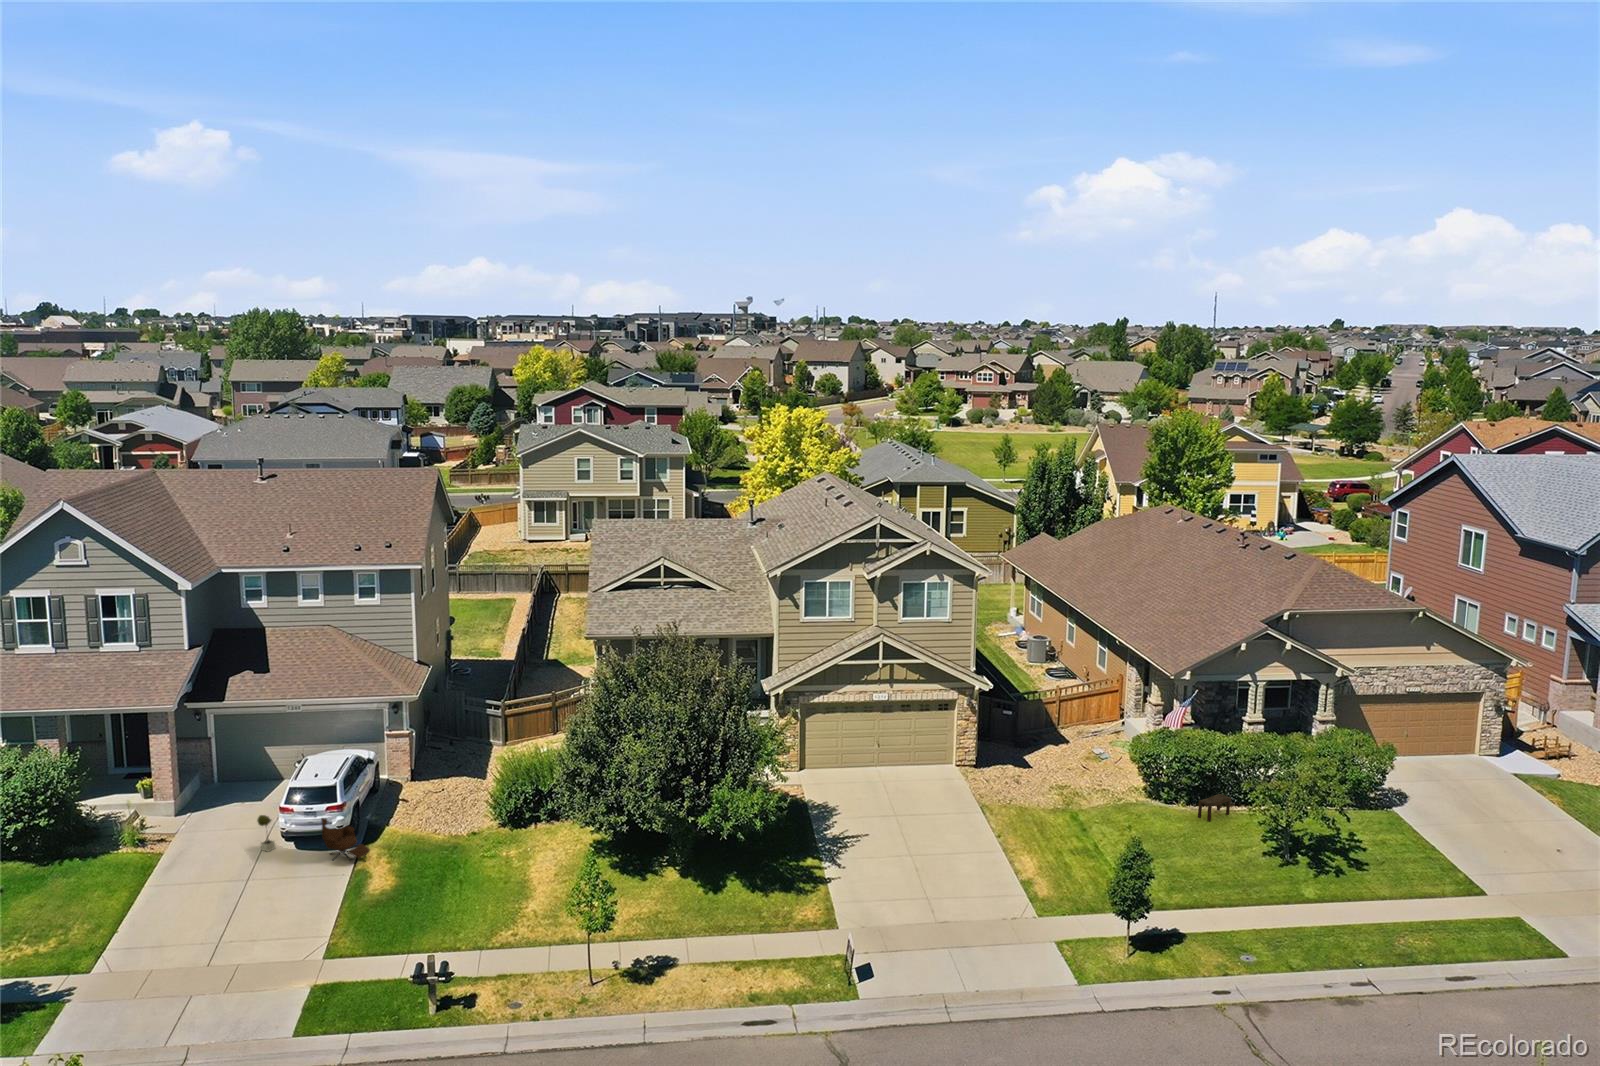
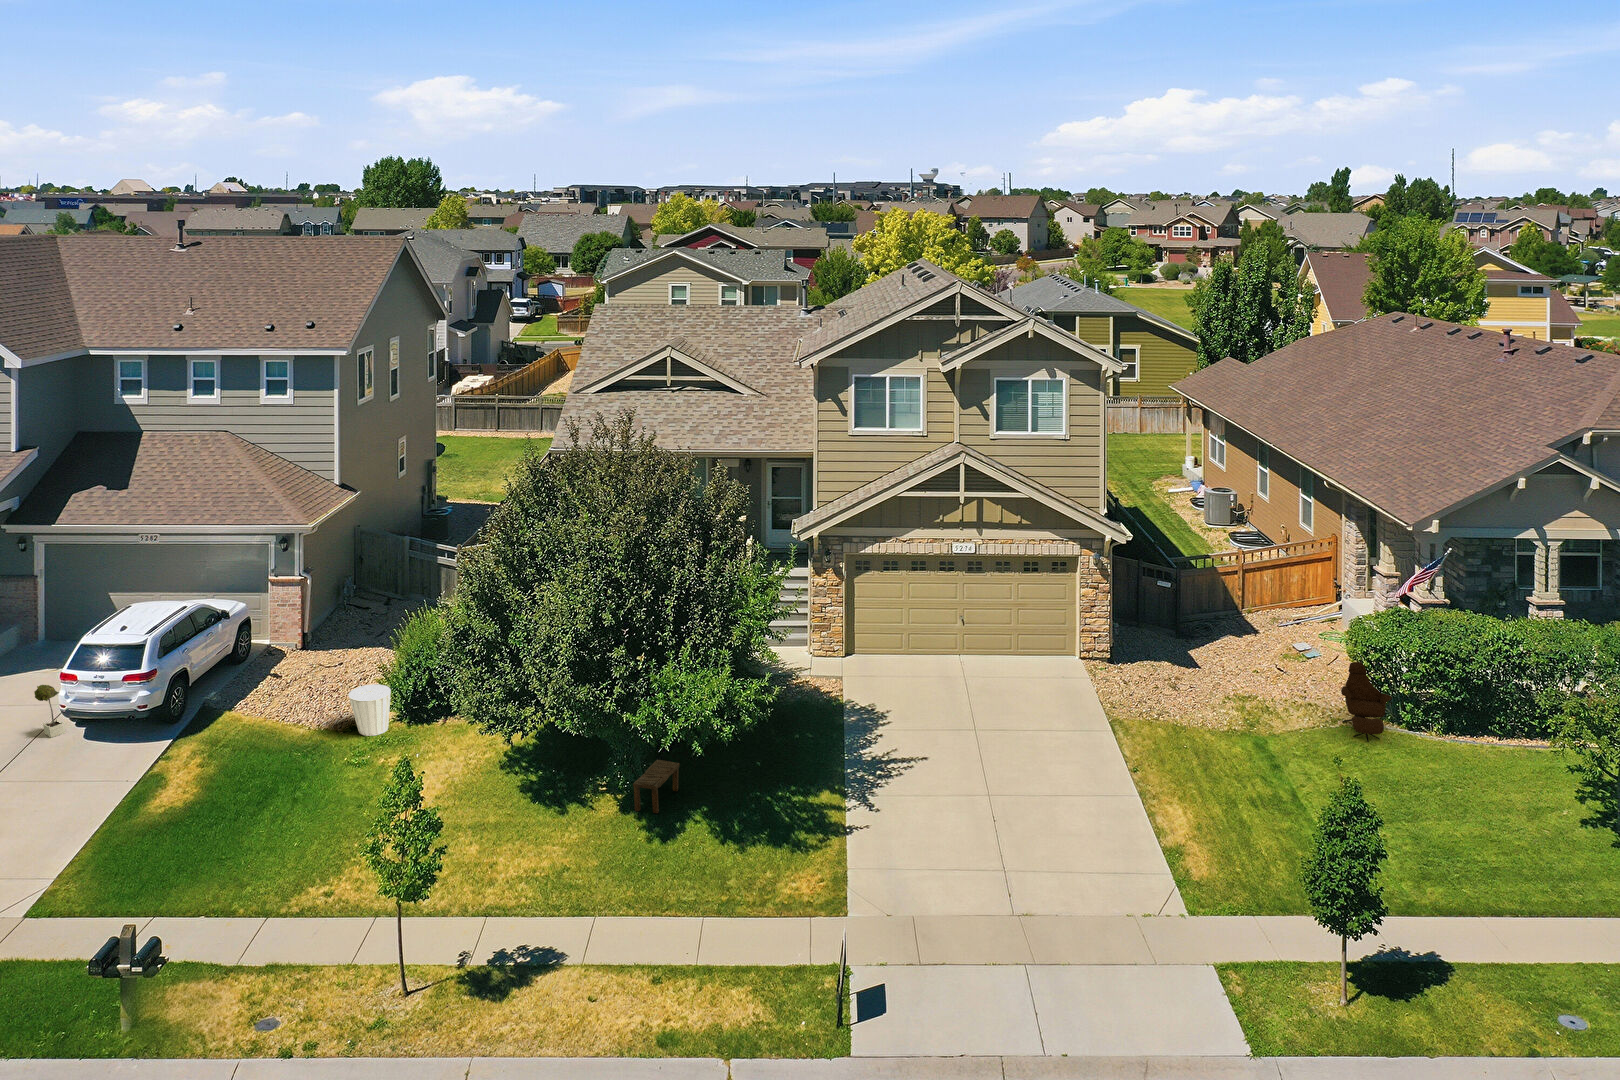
bench: present [1198,794,1231,821] -> present [633,760,680,813]
trash can: none [477,805,505,840] -> present [349,684,391,736]
lounge chair: present [321,818,370,859] -> present [1341,662,1392,742]

